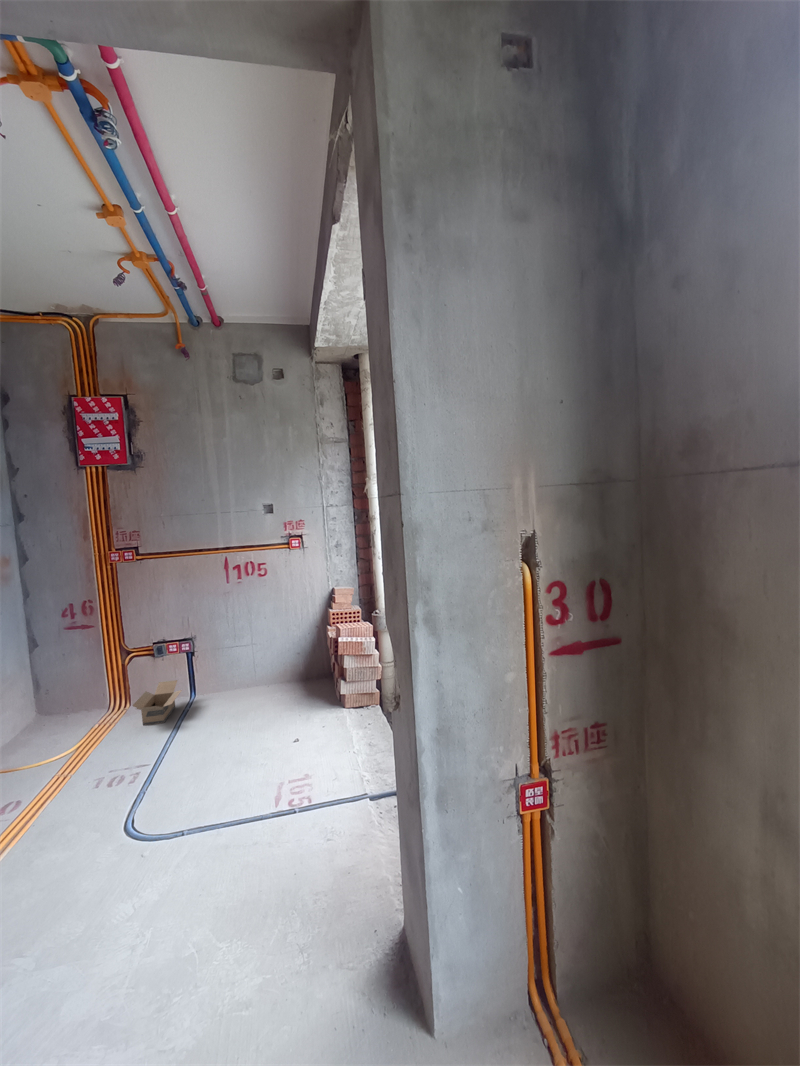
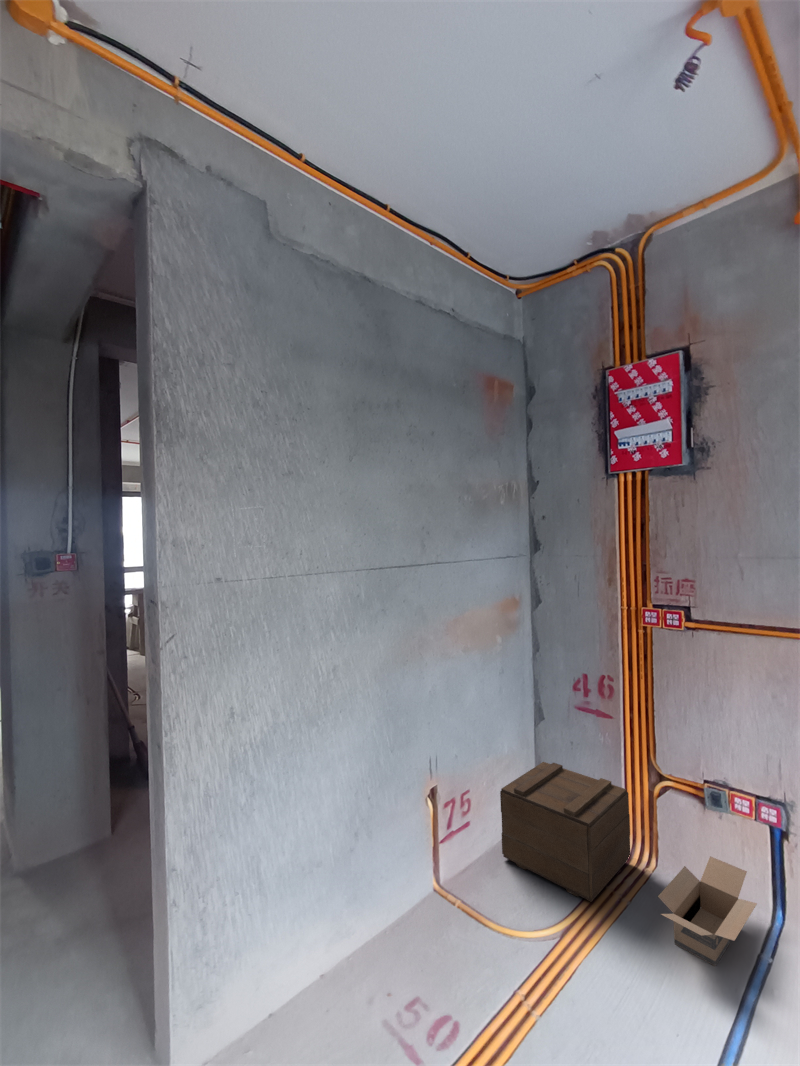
wooden crate: none [10,666,113,744] -> present [500,762,630,902]

